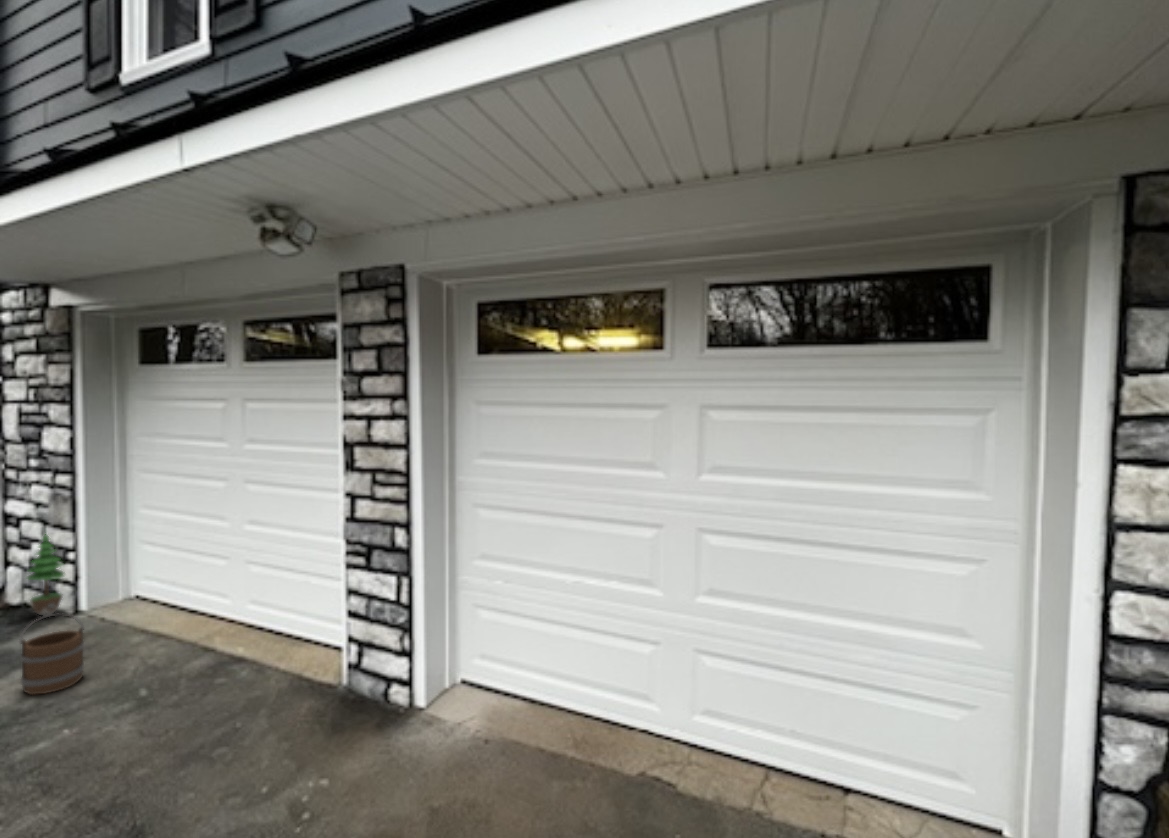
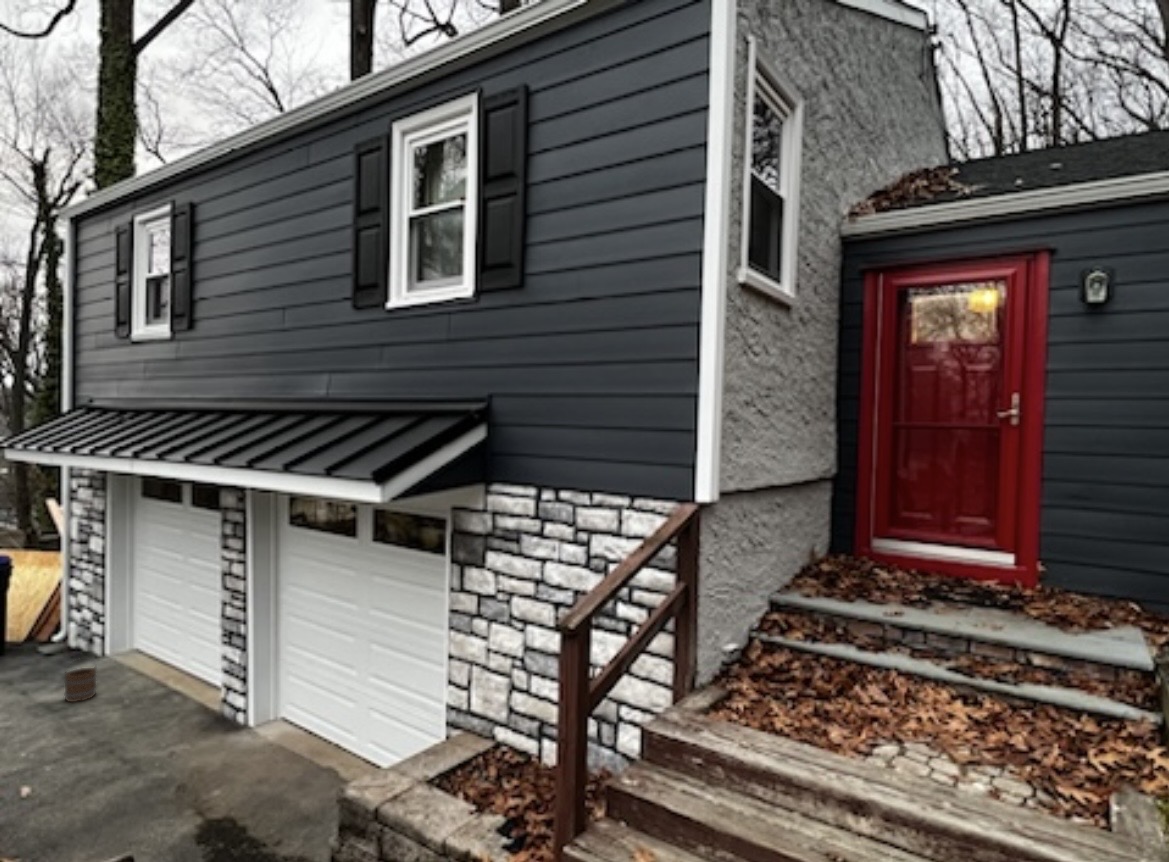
potted tree: present [28,534,64,616] -> none [76,605,99,658]

